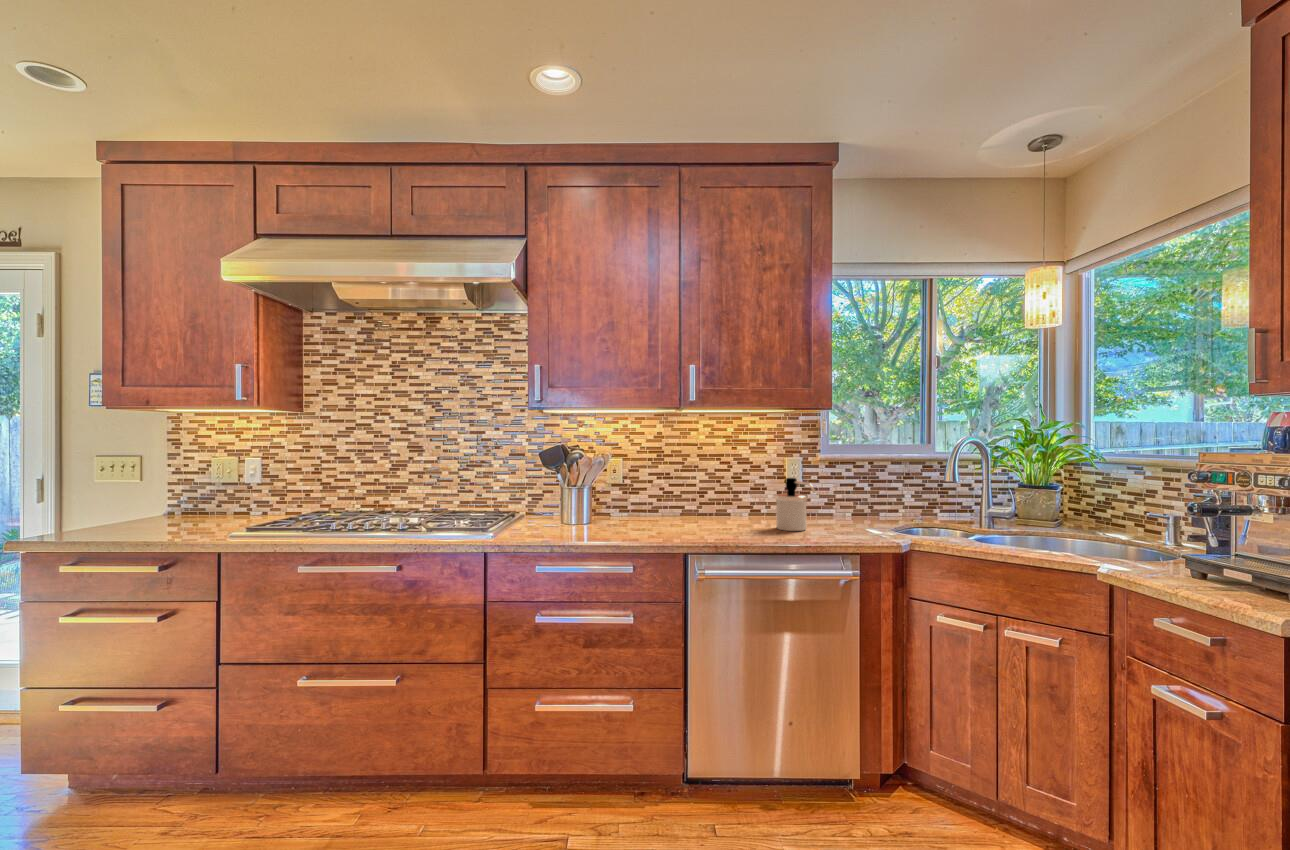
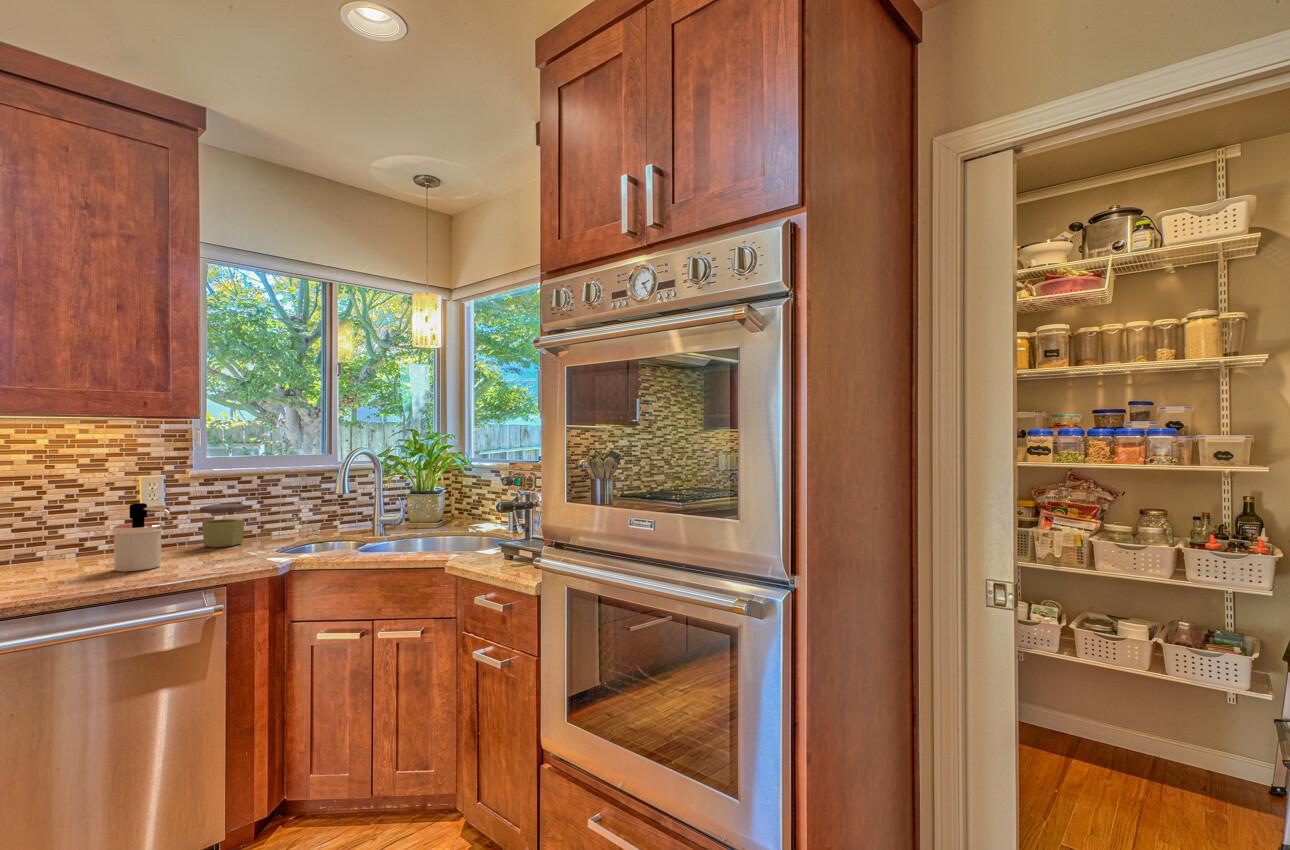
jar: none [827,484,862,521] -> present [200,504,247,548]

